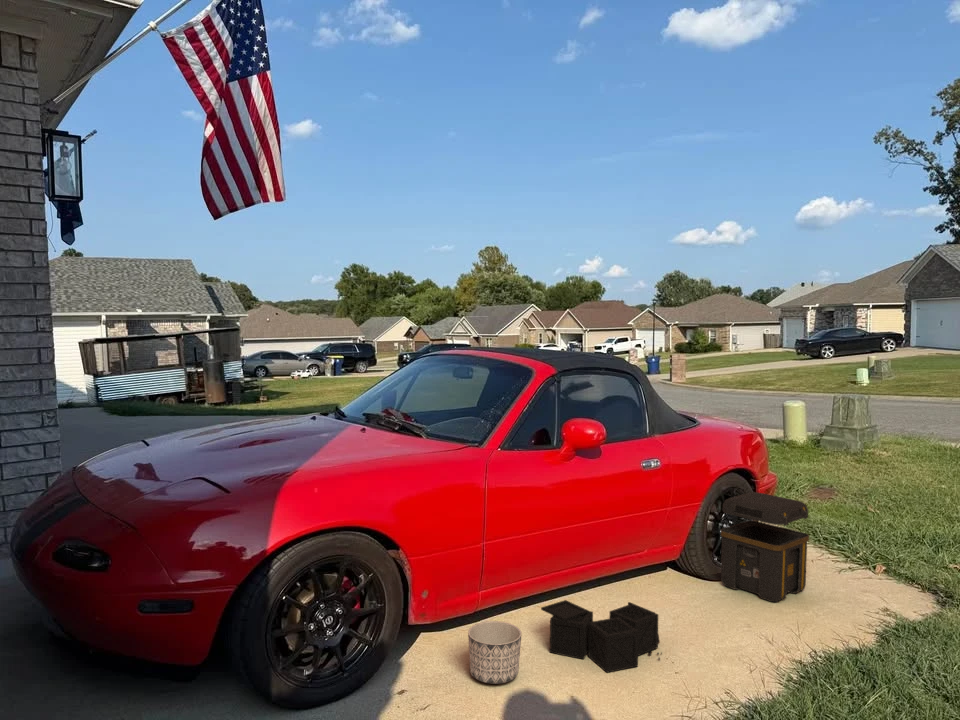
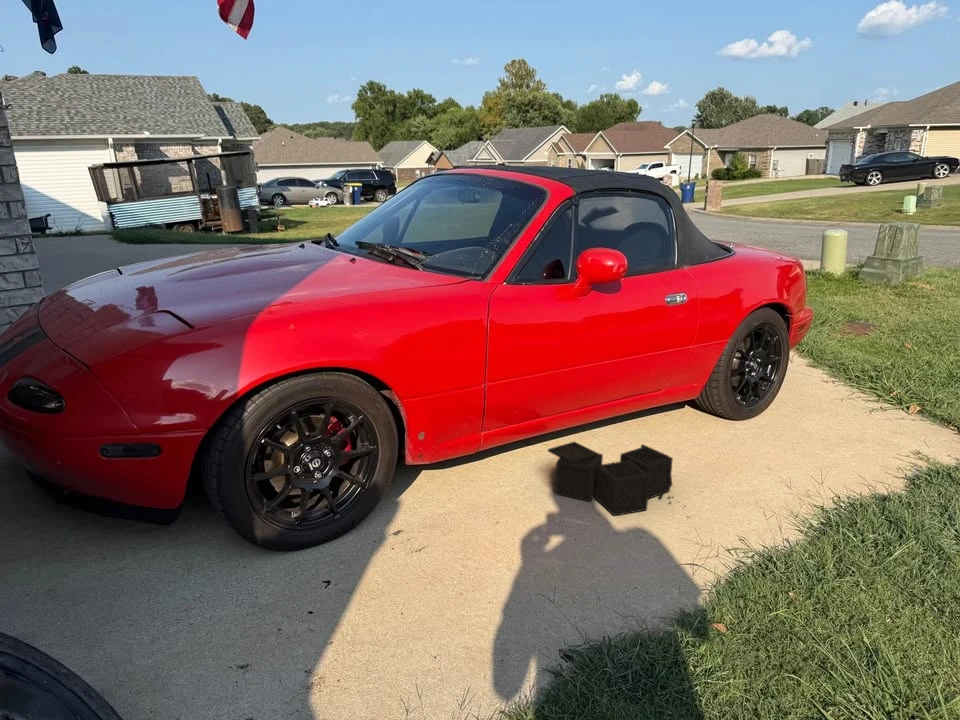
toolbox: present [721,492,809,602] -> none [743,329,848,444]
planter: present [468,621,522,684] -> none [467,463,524,526]

